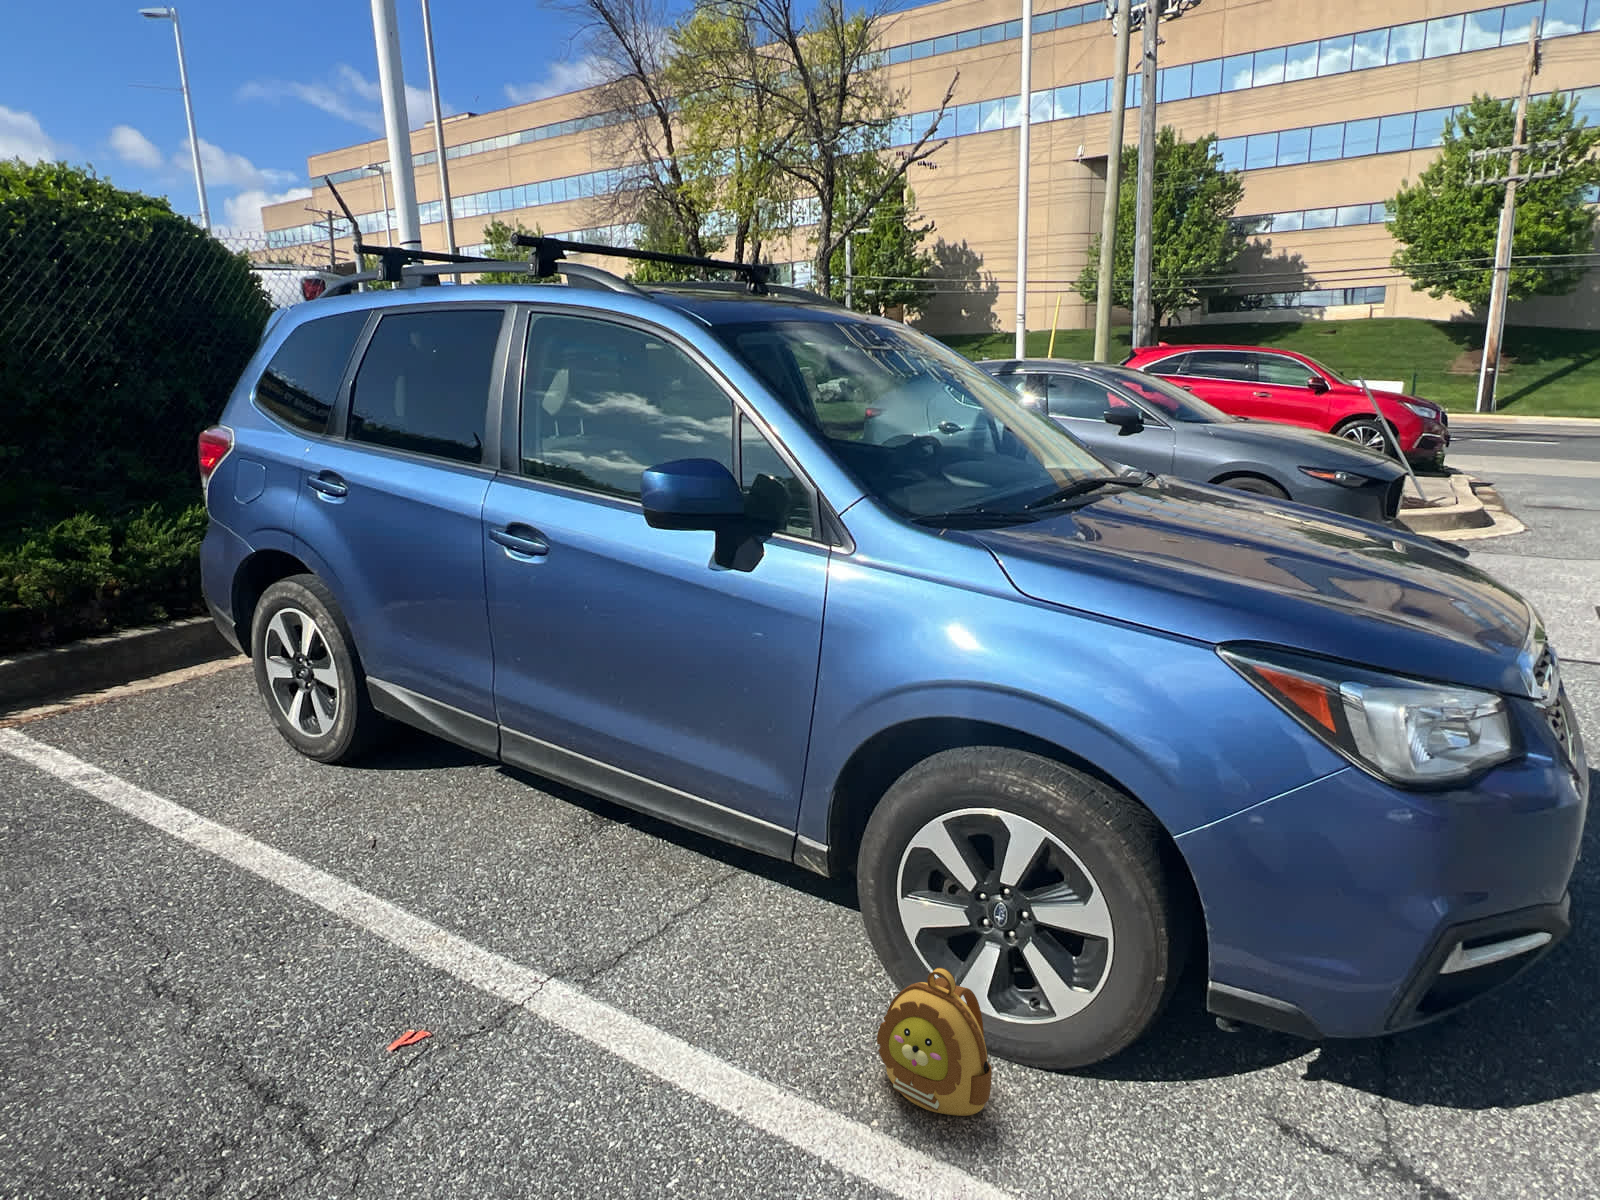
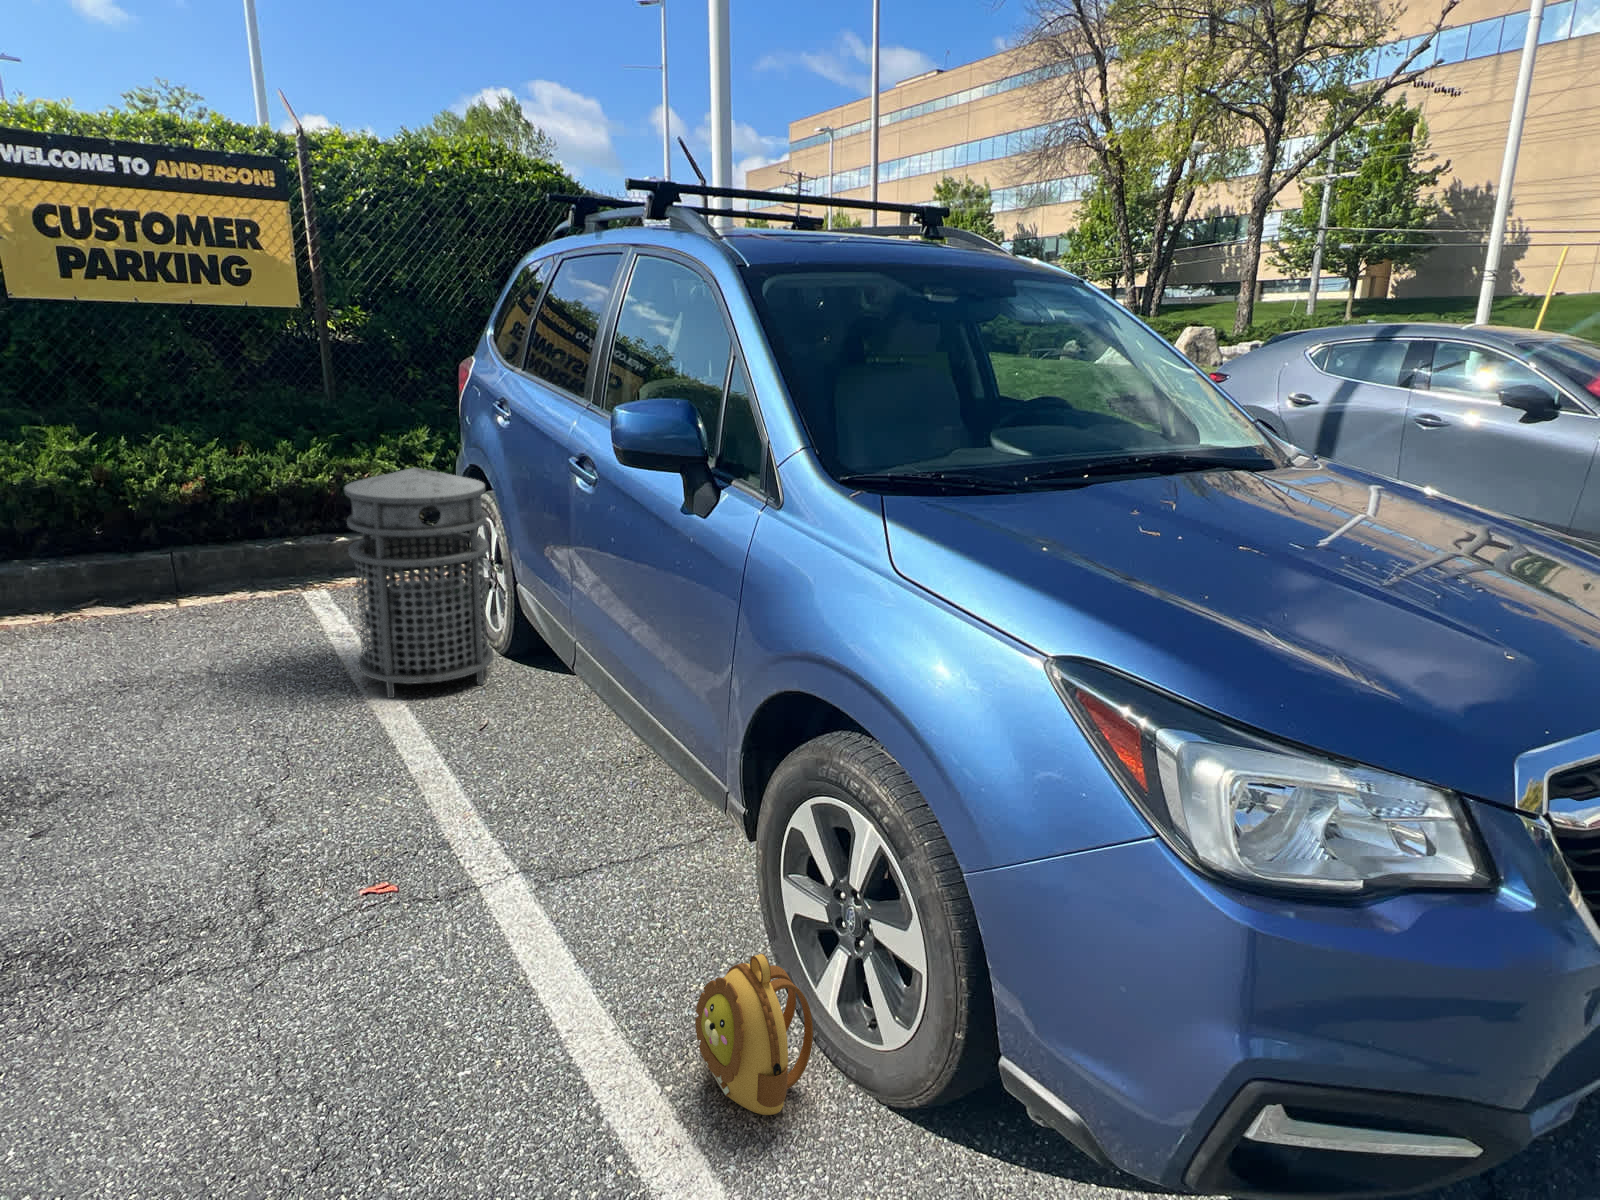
trash can: none [128,564,327,838] -> present [344,468,493,698]

